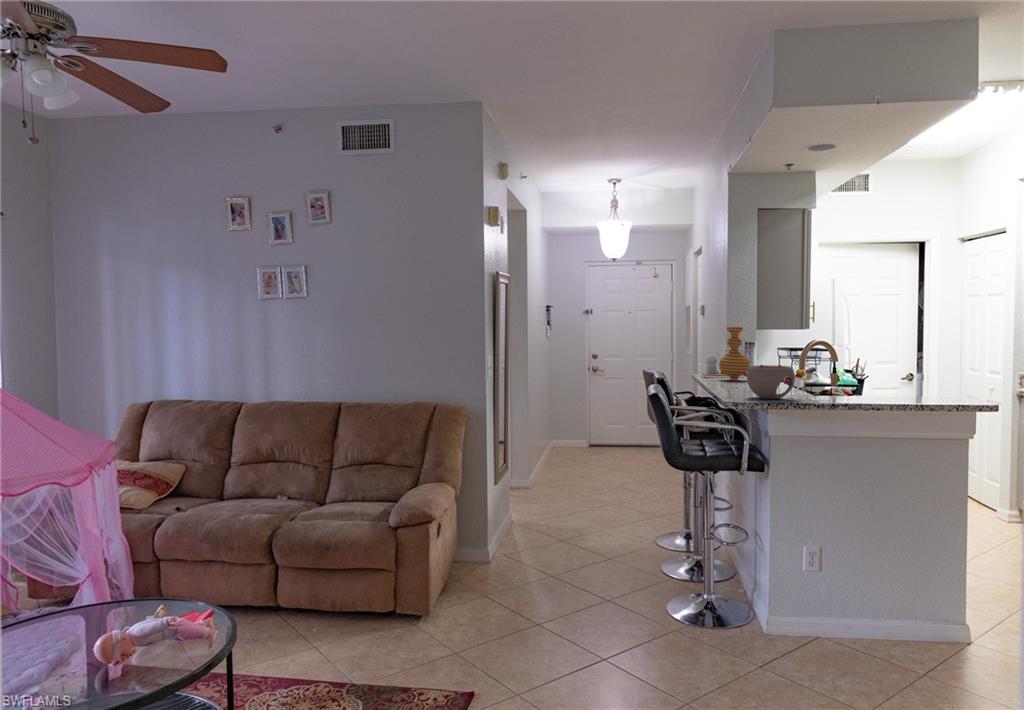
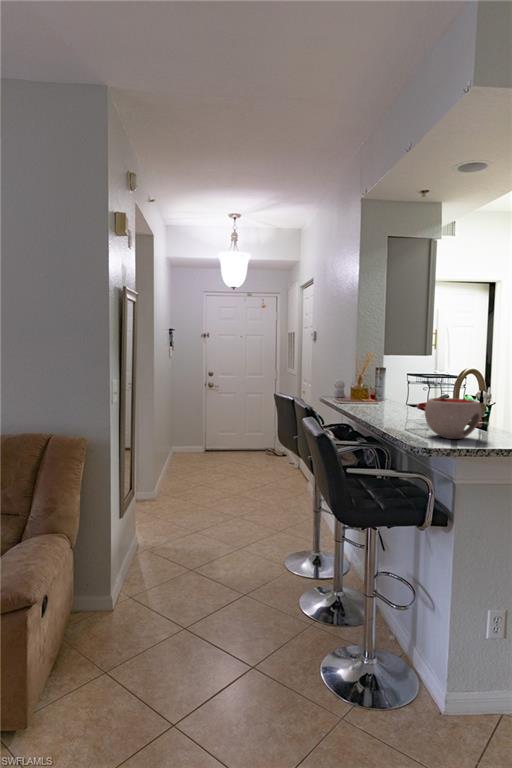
vase: present [719,327,750,381] -> none [359,352,389,407]

